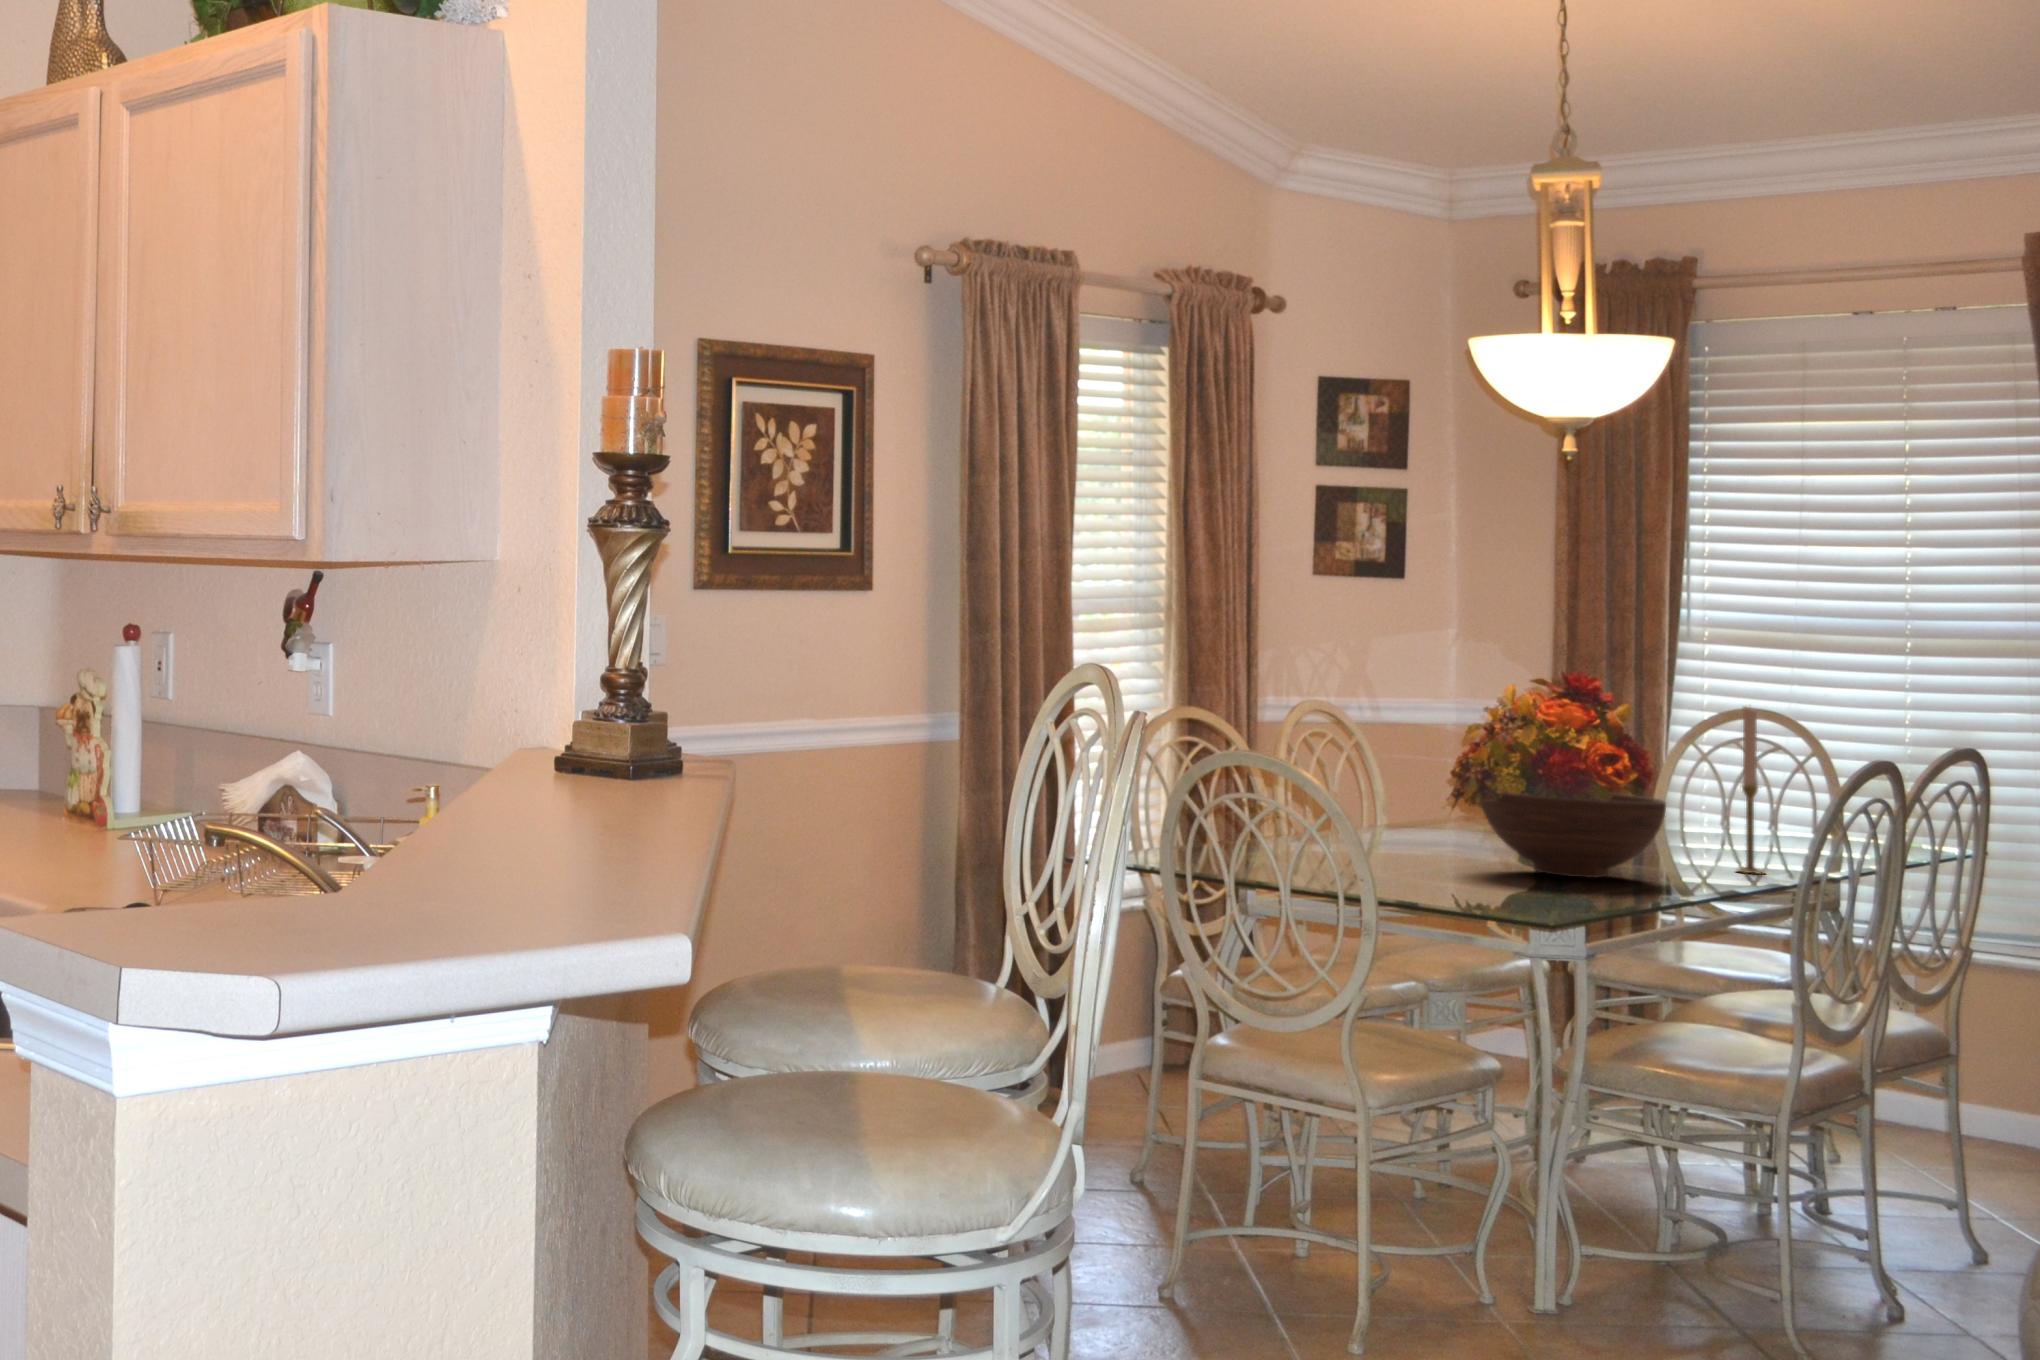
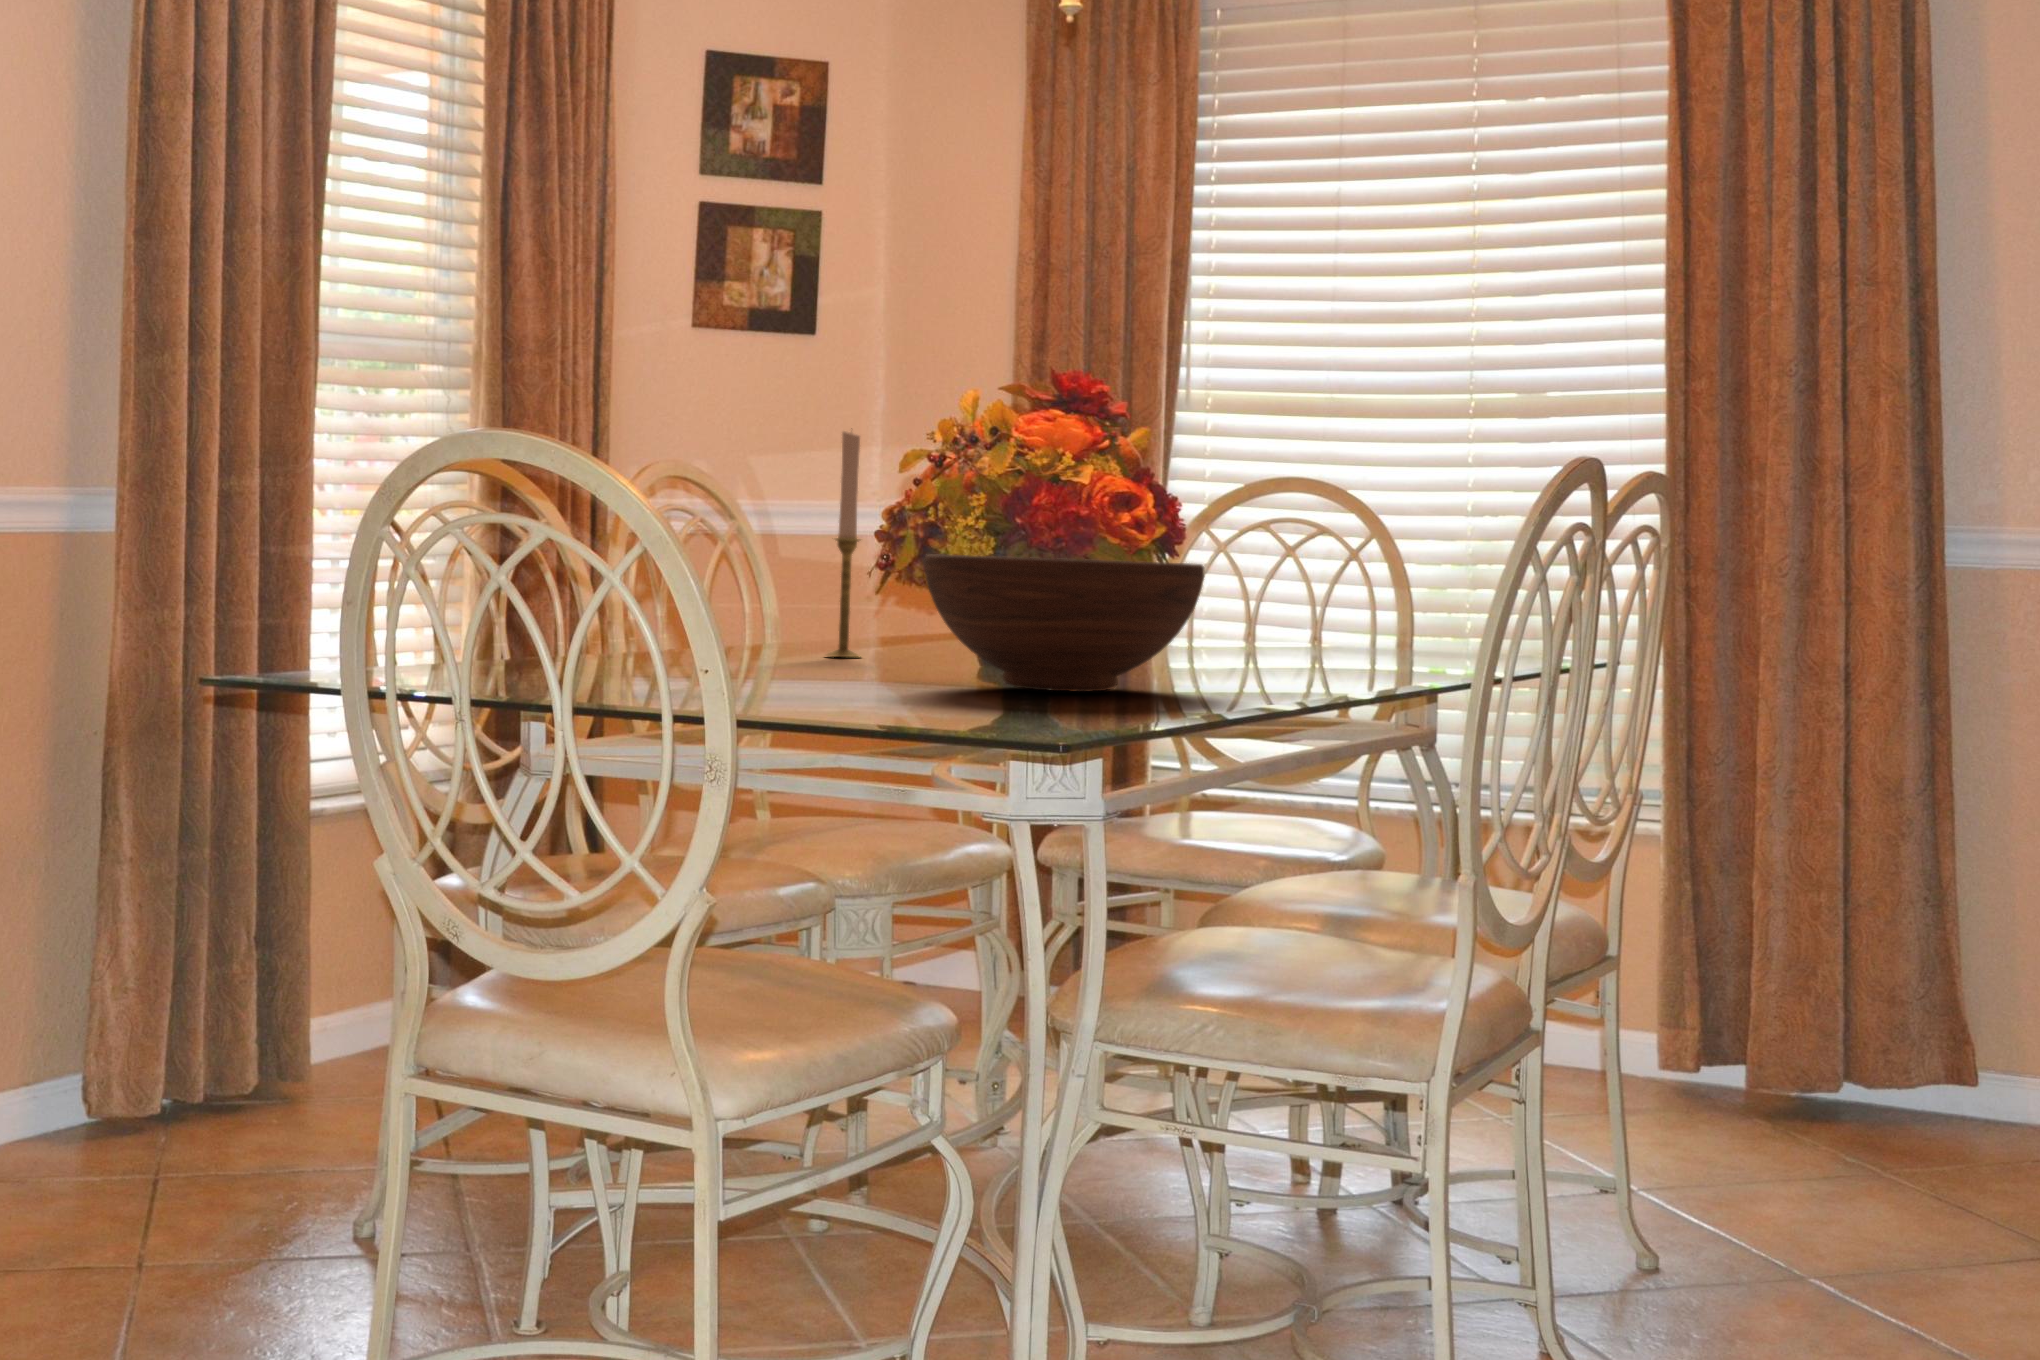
candlestick: present [1737,706,1763,874] -> present [827,431,860,657]

